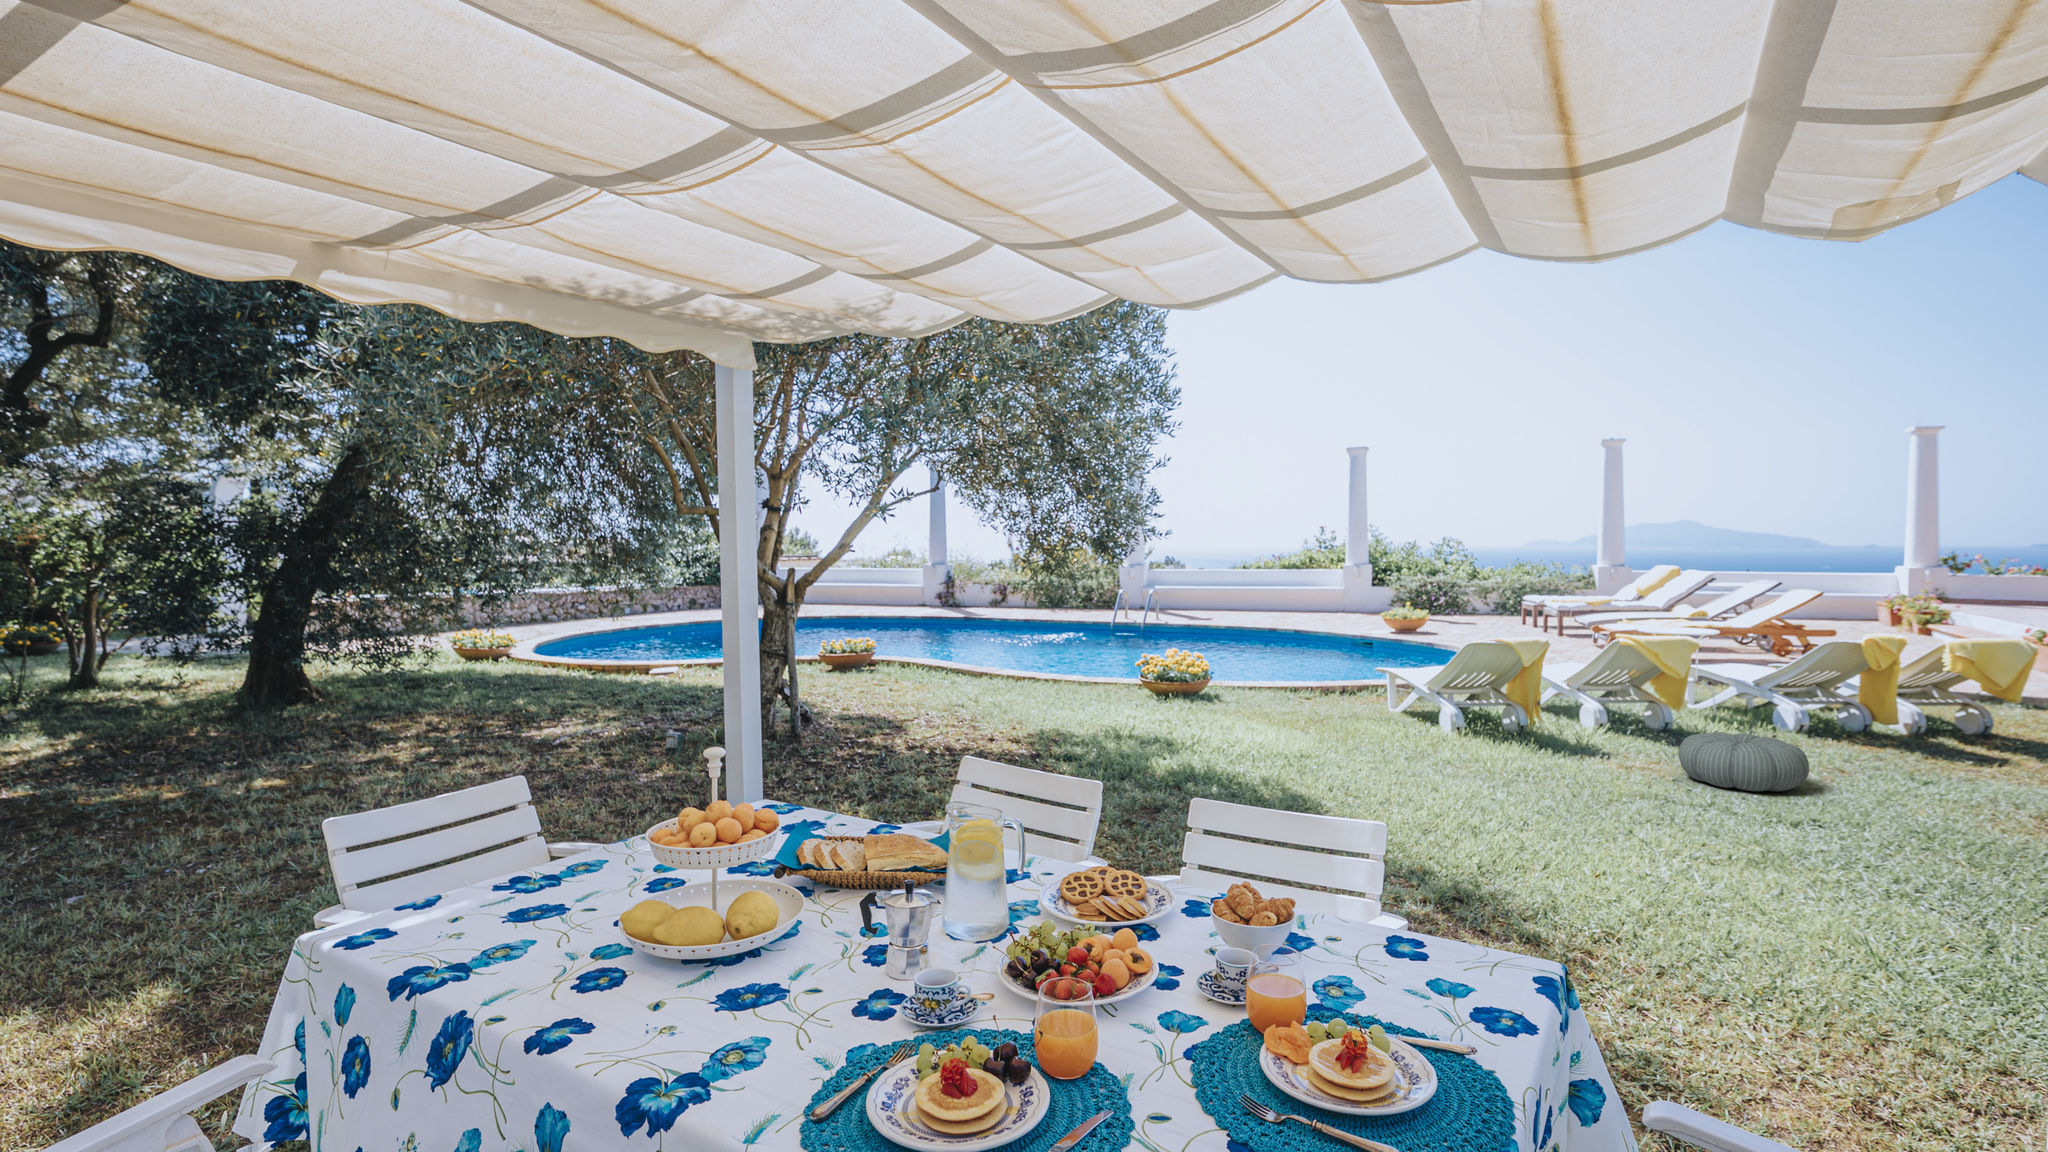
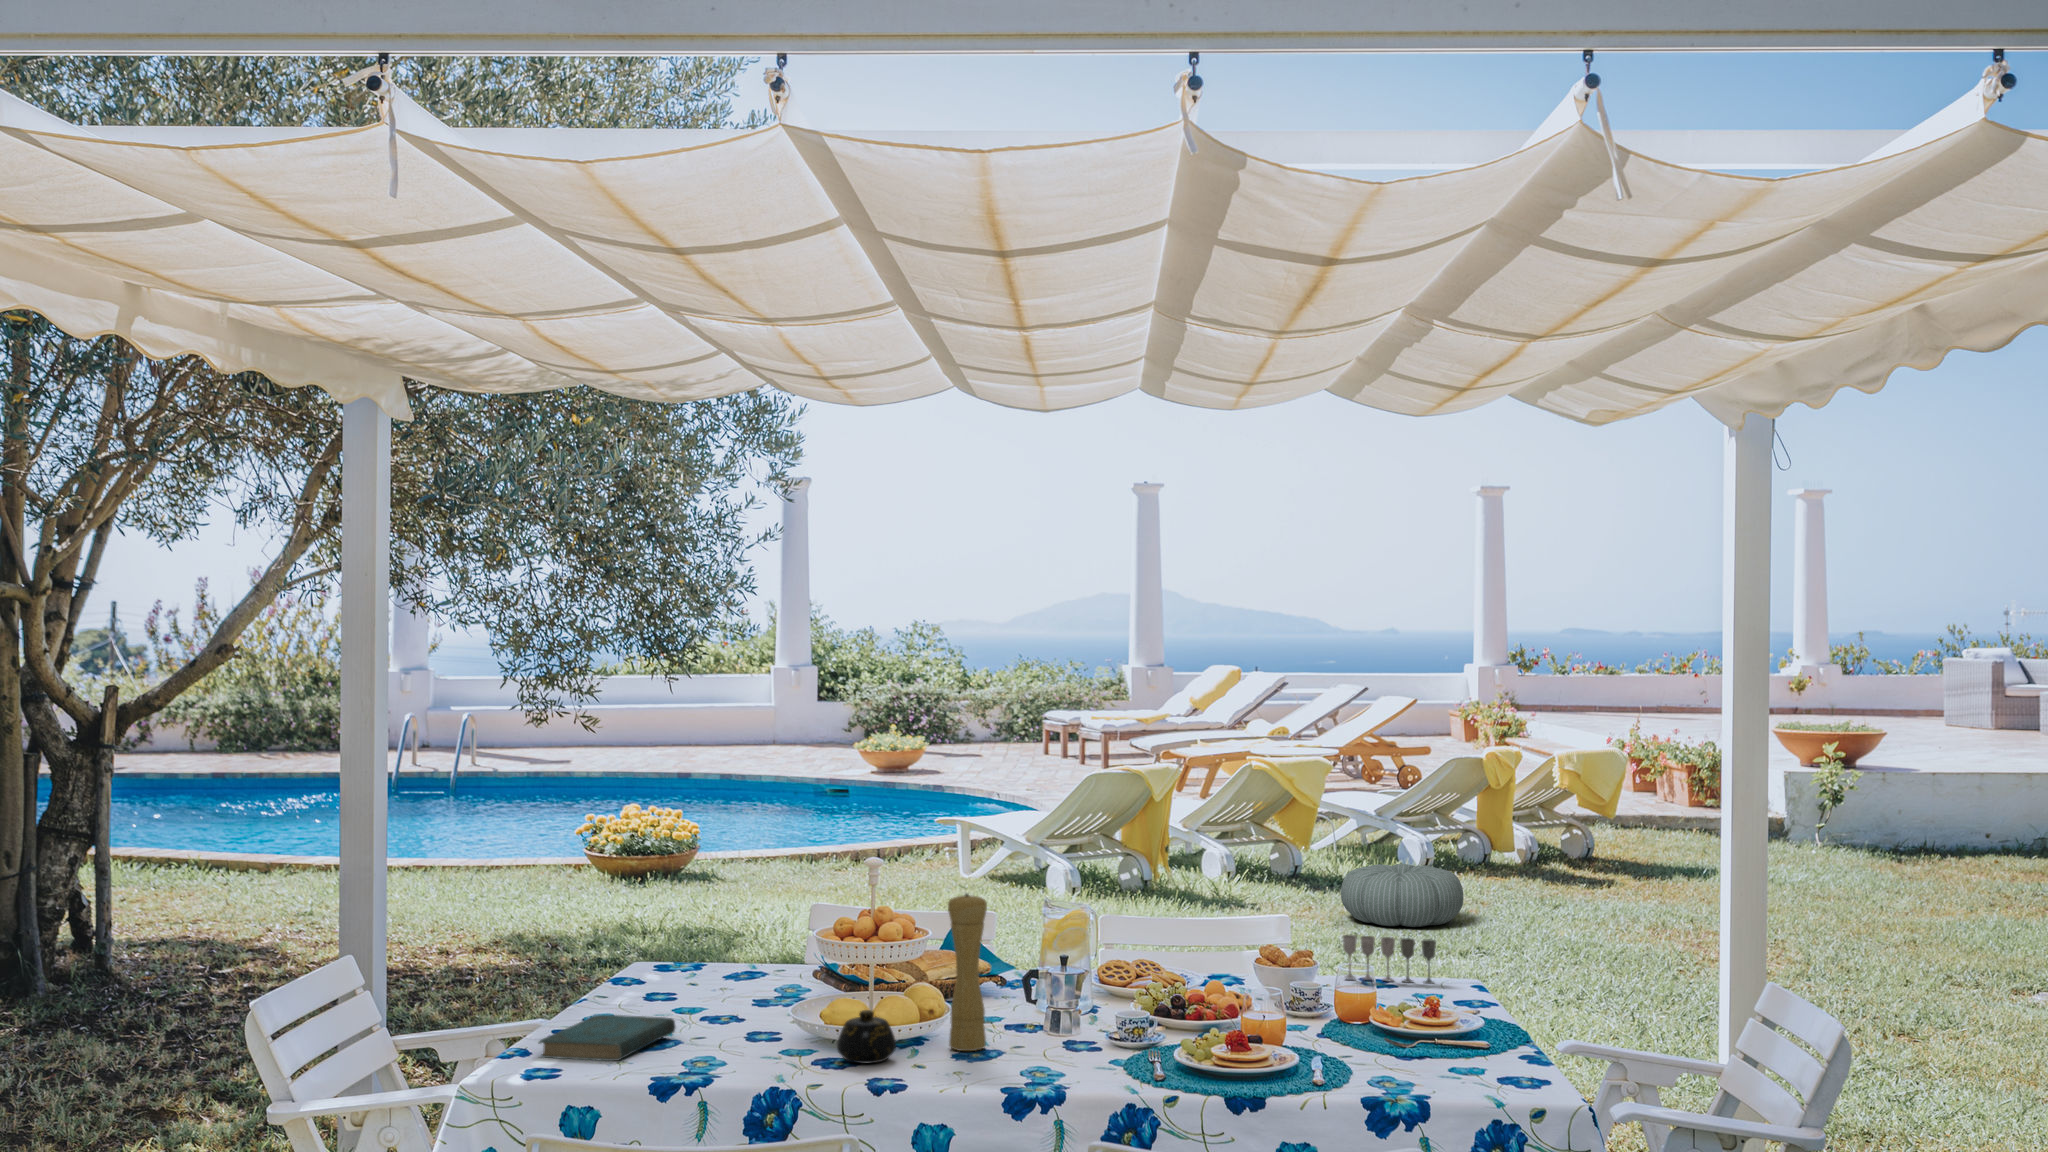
pepper mill: none [685,824,734,1008] -> present [948,894,987,1051]
book: none [431,872,581,937] -> present [539,1015,675,1061]
wine glass: none [1350,893,1465,987] -> present [1343,935,1436,984]
teapot: none [539,935,635,1008] -> present [837,1010,896,1064]

